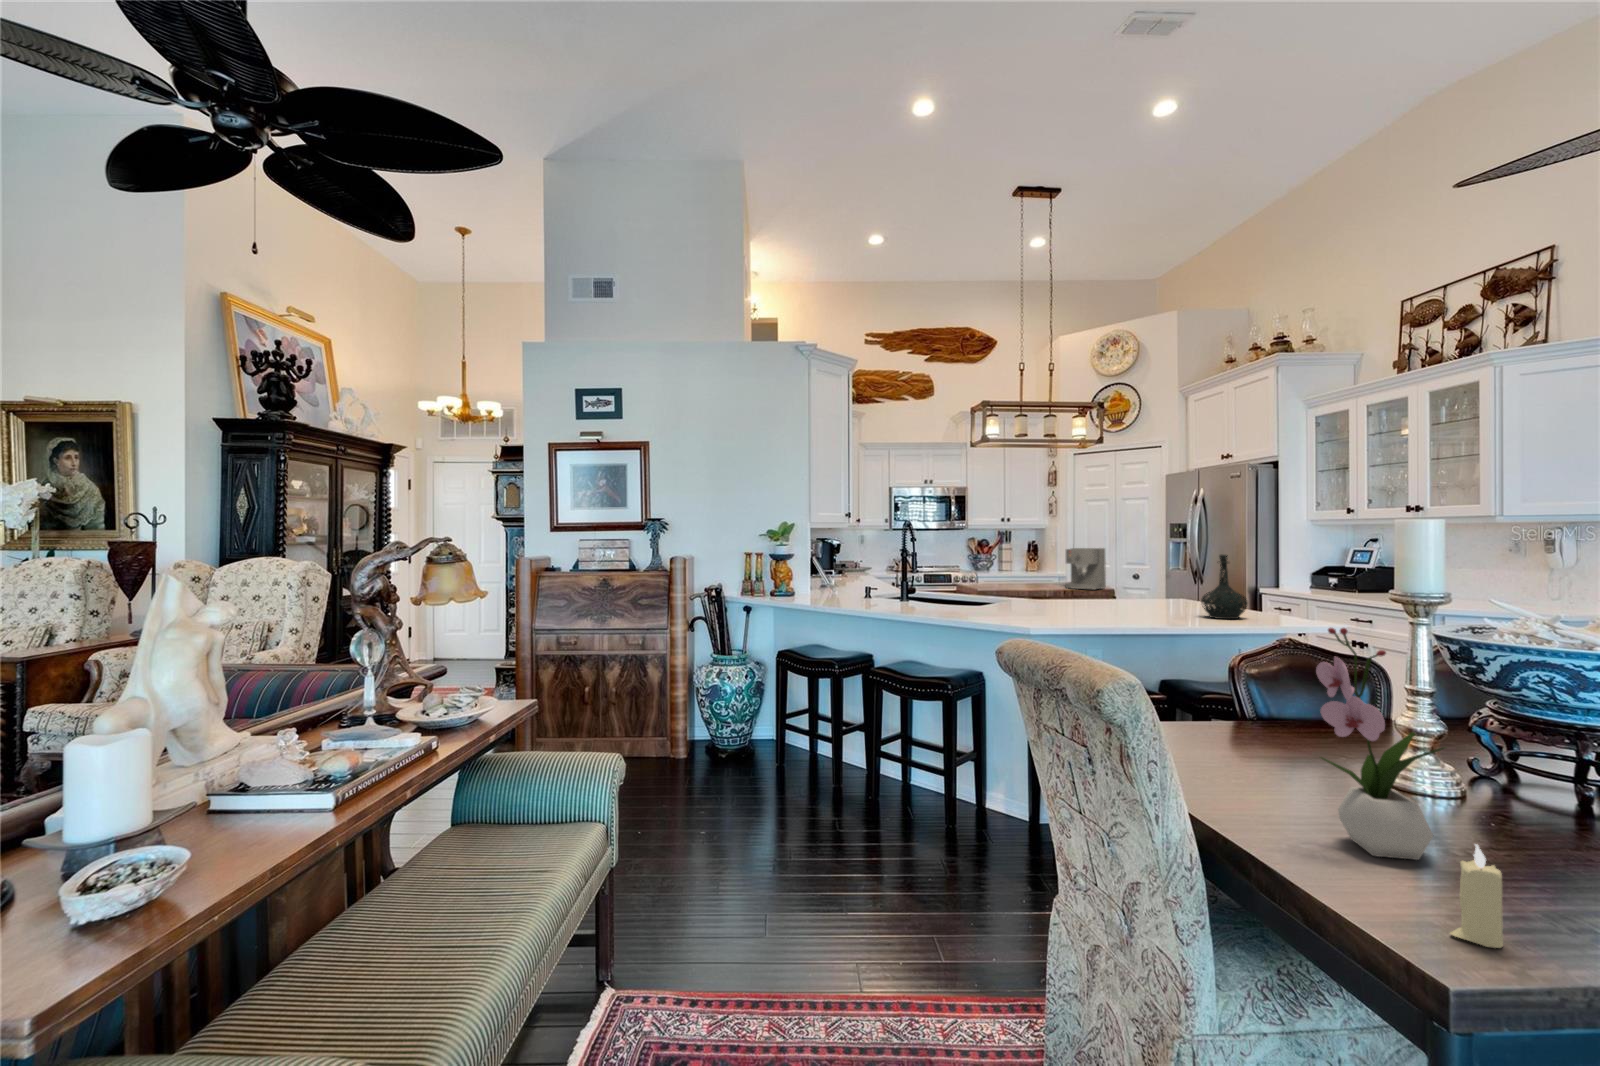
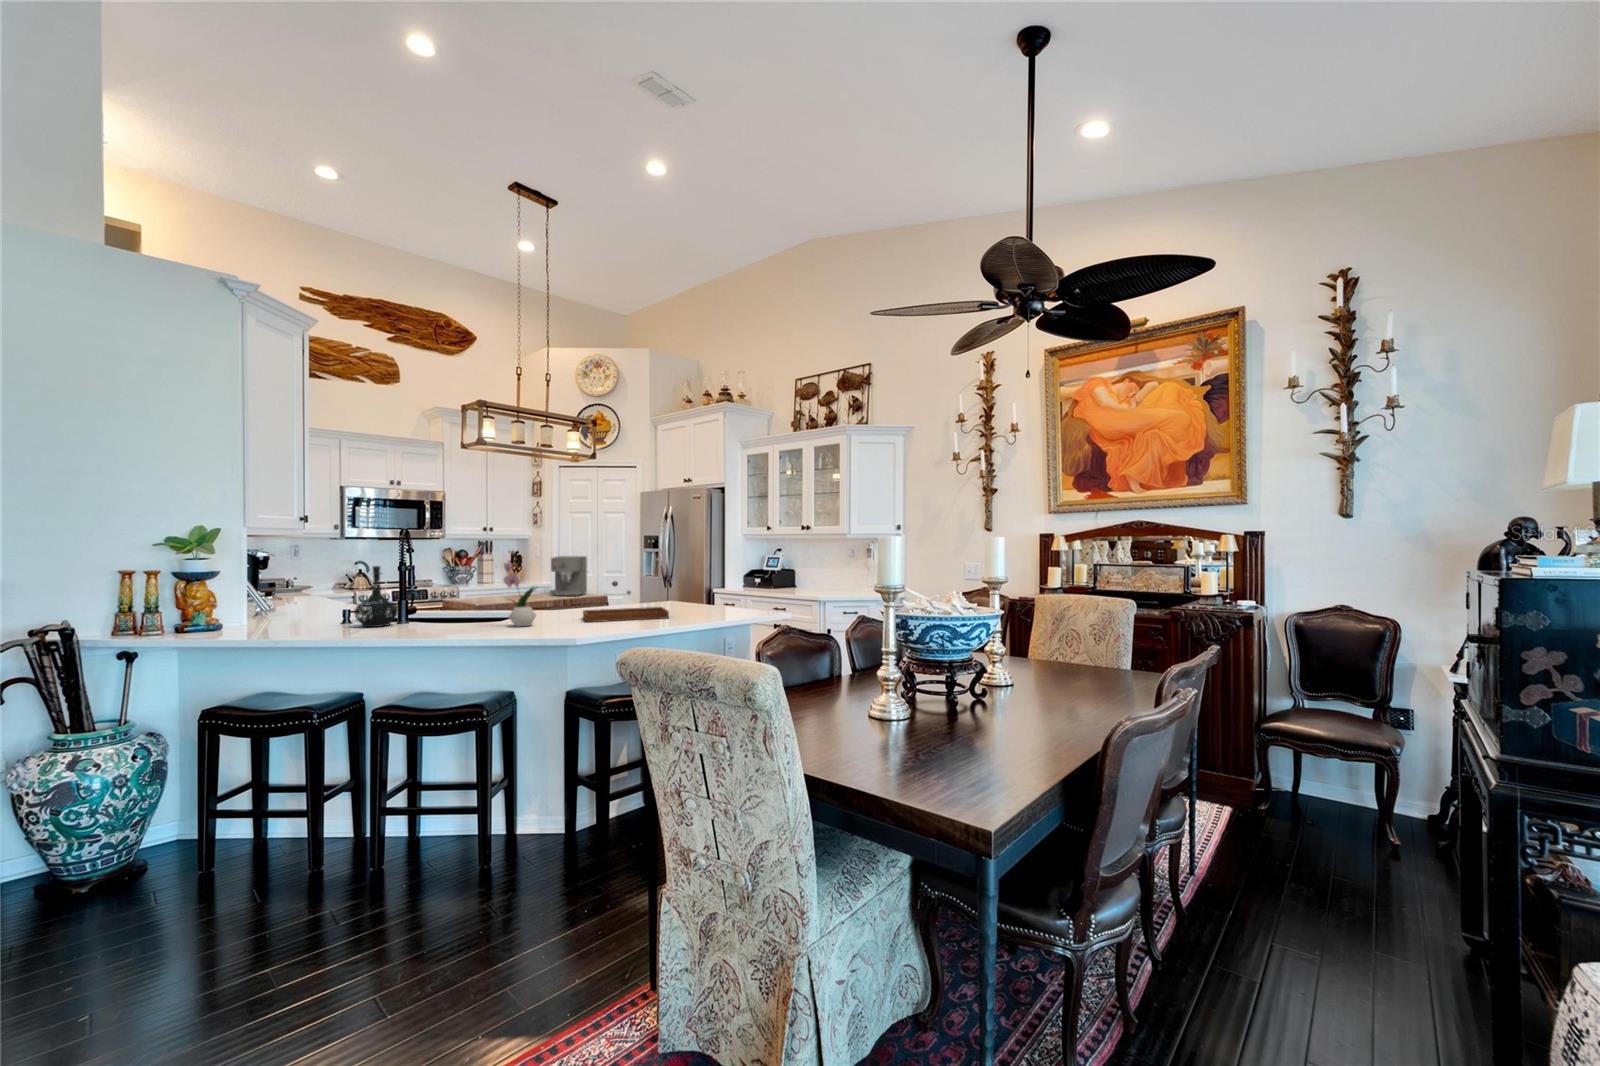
bottle: present [1201,555,1248,619] -> present [354,566,398,627]
tray: none [1064,585,1162,619] -> present [583,591,669,622]
flower arrangement: present [1316,628,1446,860] -> present [504,551,536,627]
candle: present [1450,844,1503,948] -> none [959,745,983,809]

